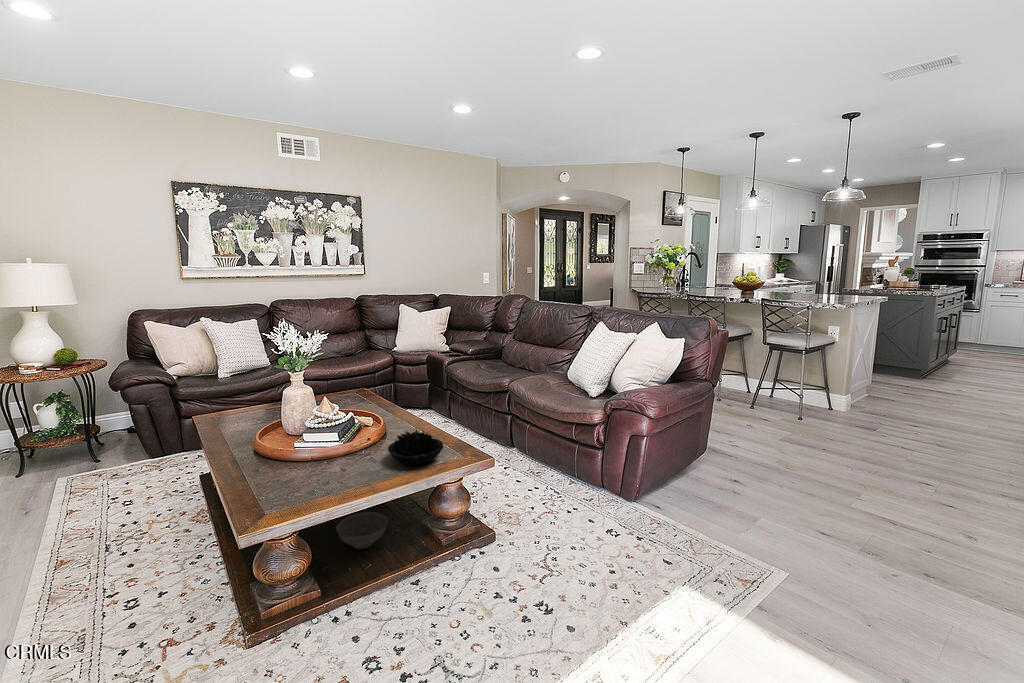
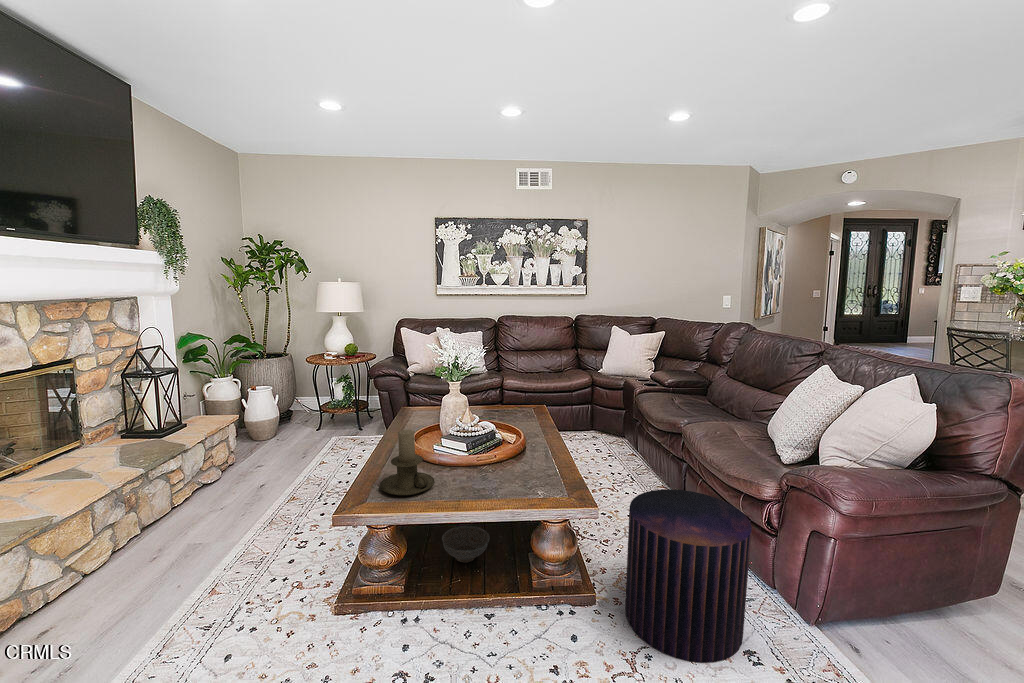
candle holder: none [270,425,333,497] -> present [380,430,435,496]
pouf: none [515,429,606,554] -> present [625,489,752,663]
succulent plant: present [388,430,443,465] -> none [489,456,546,494]

